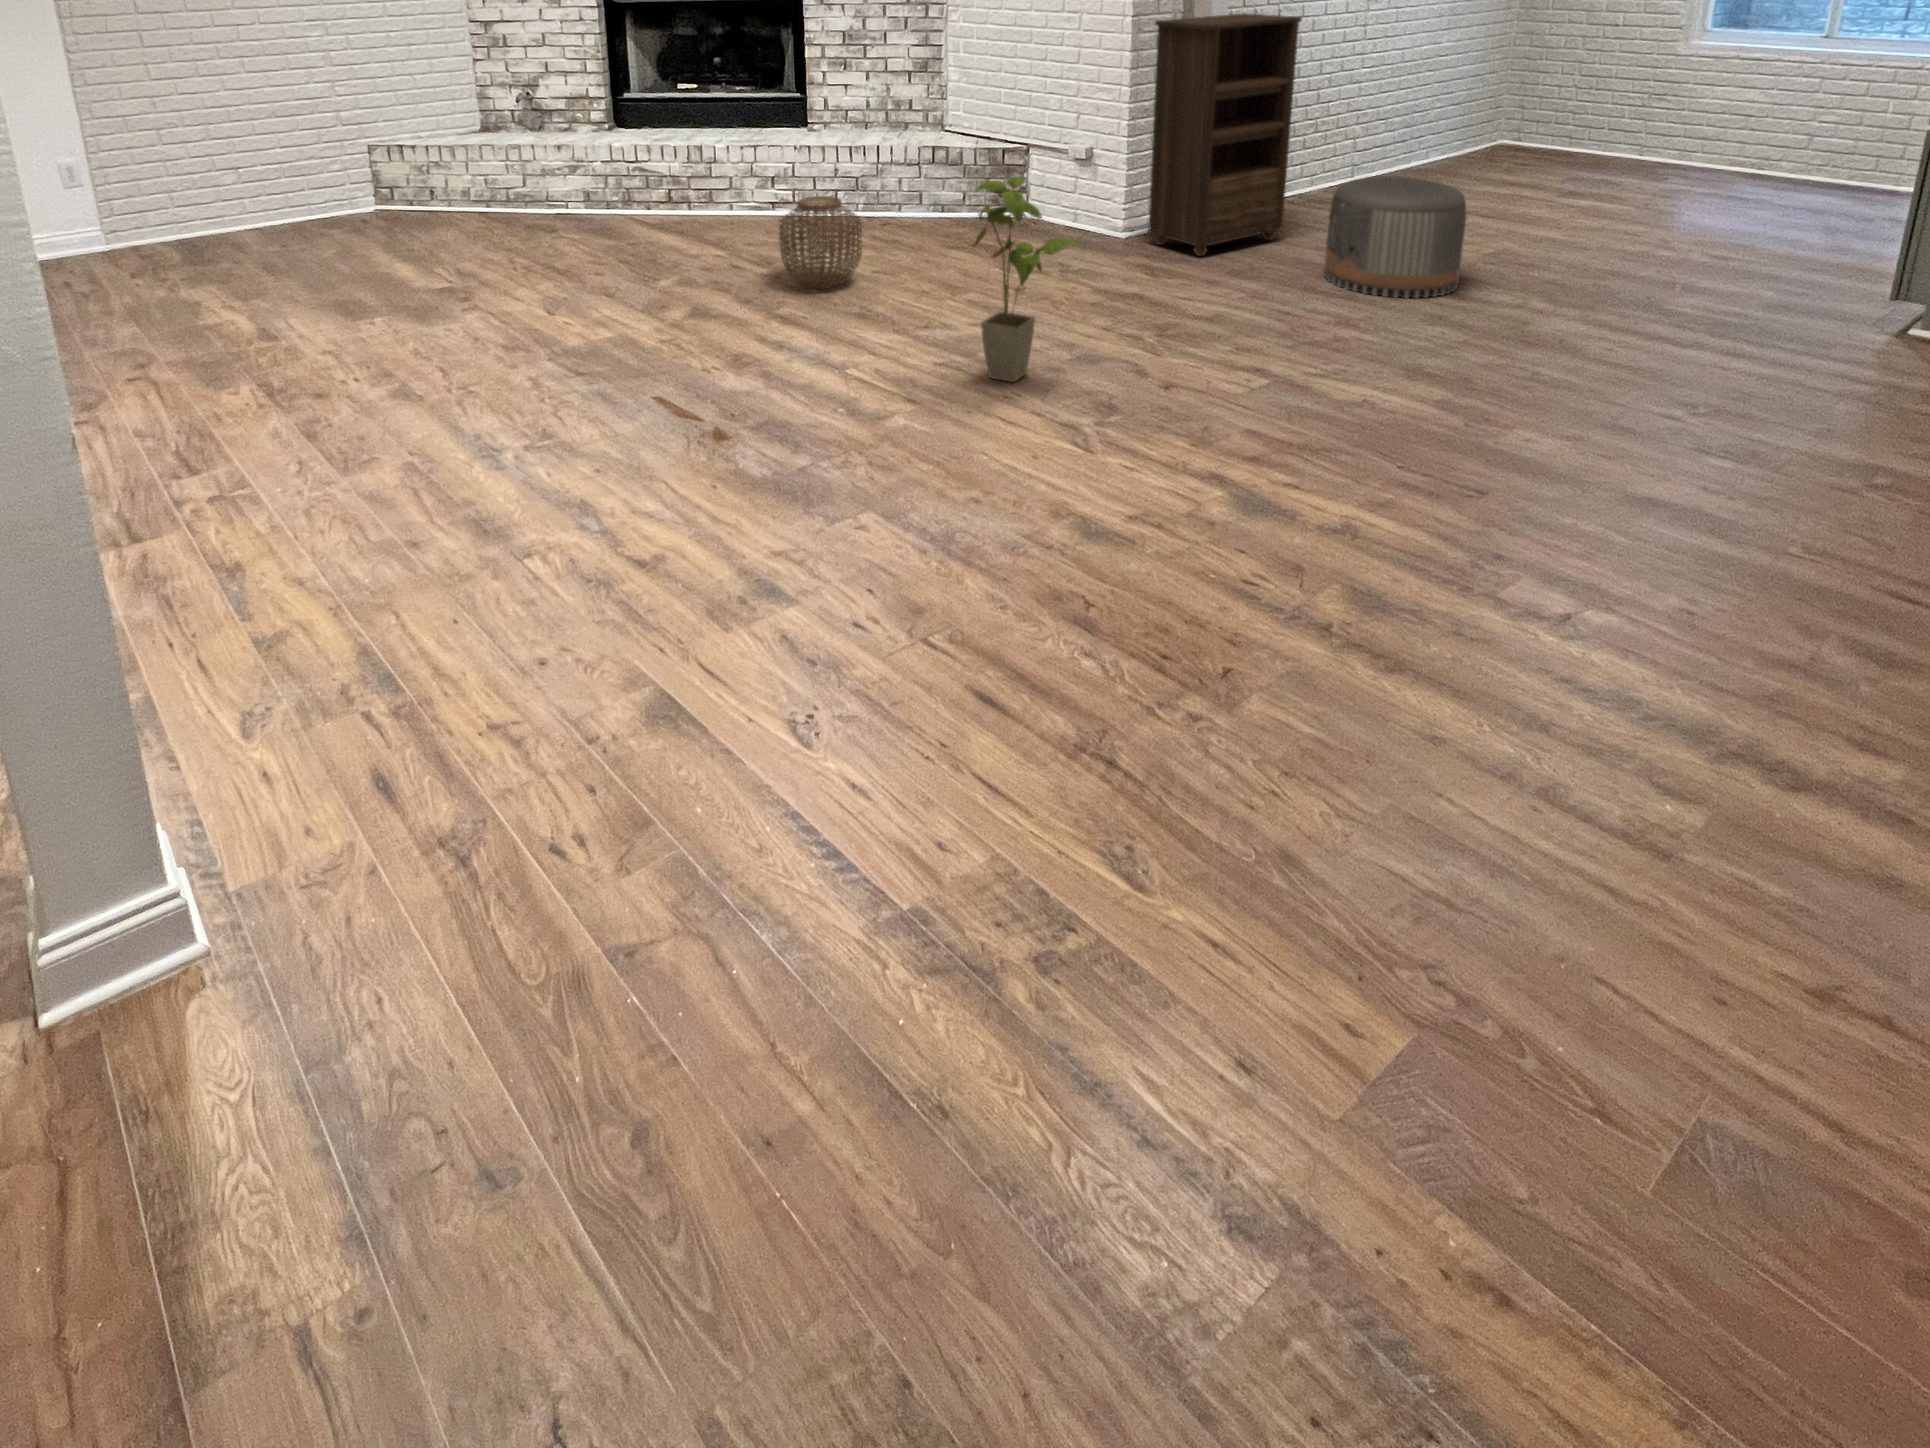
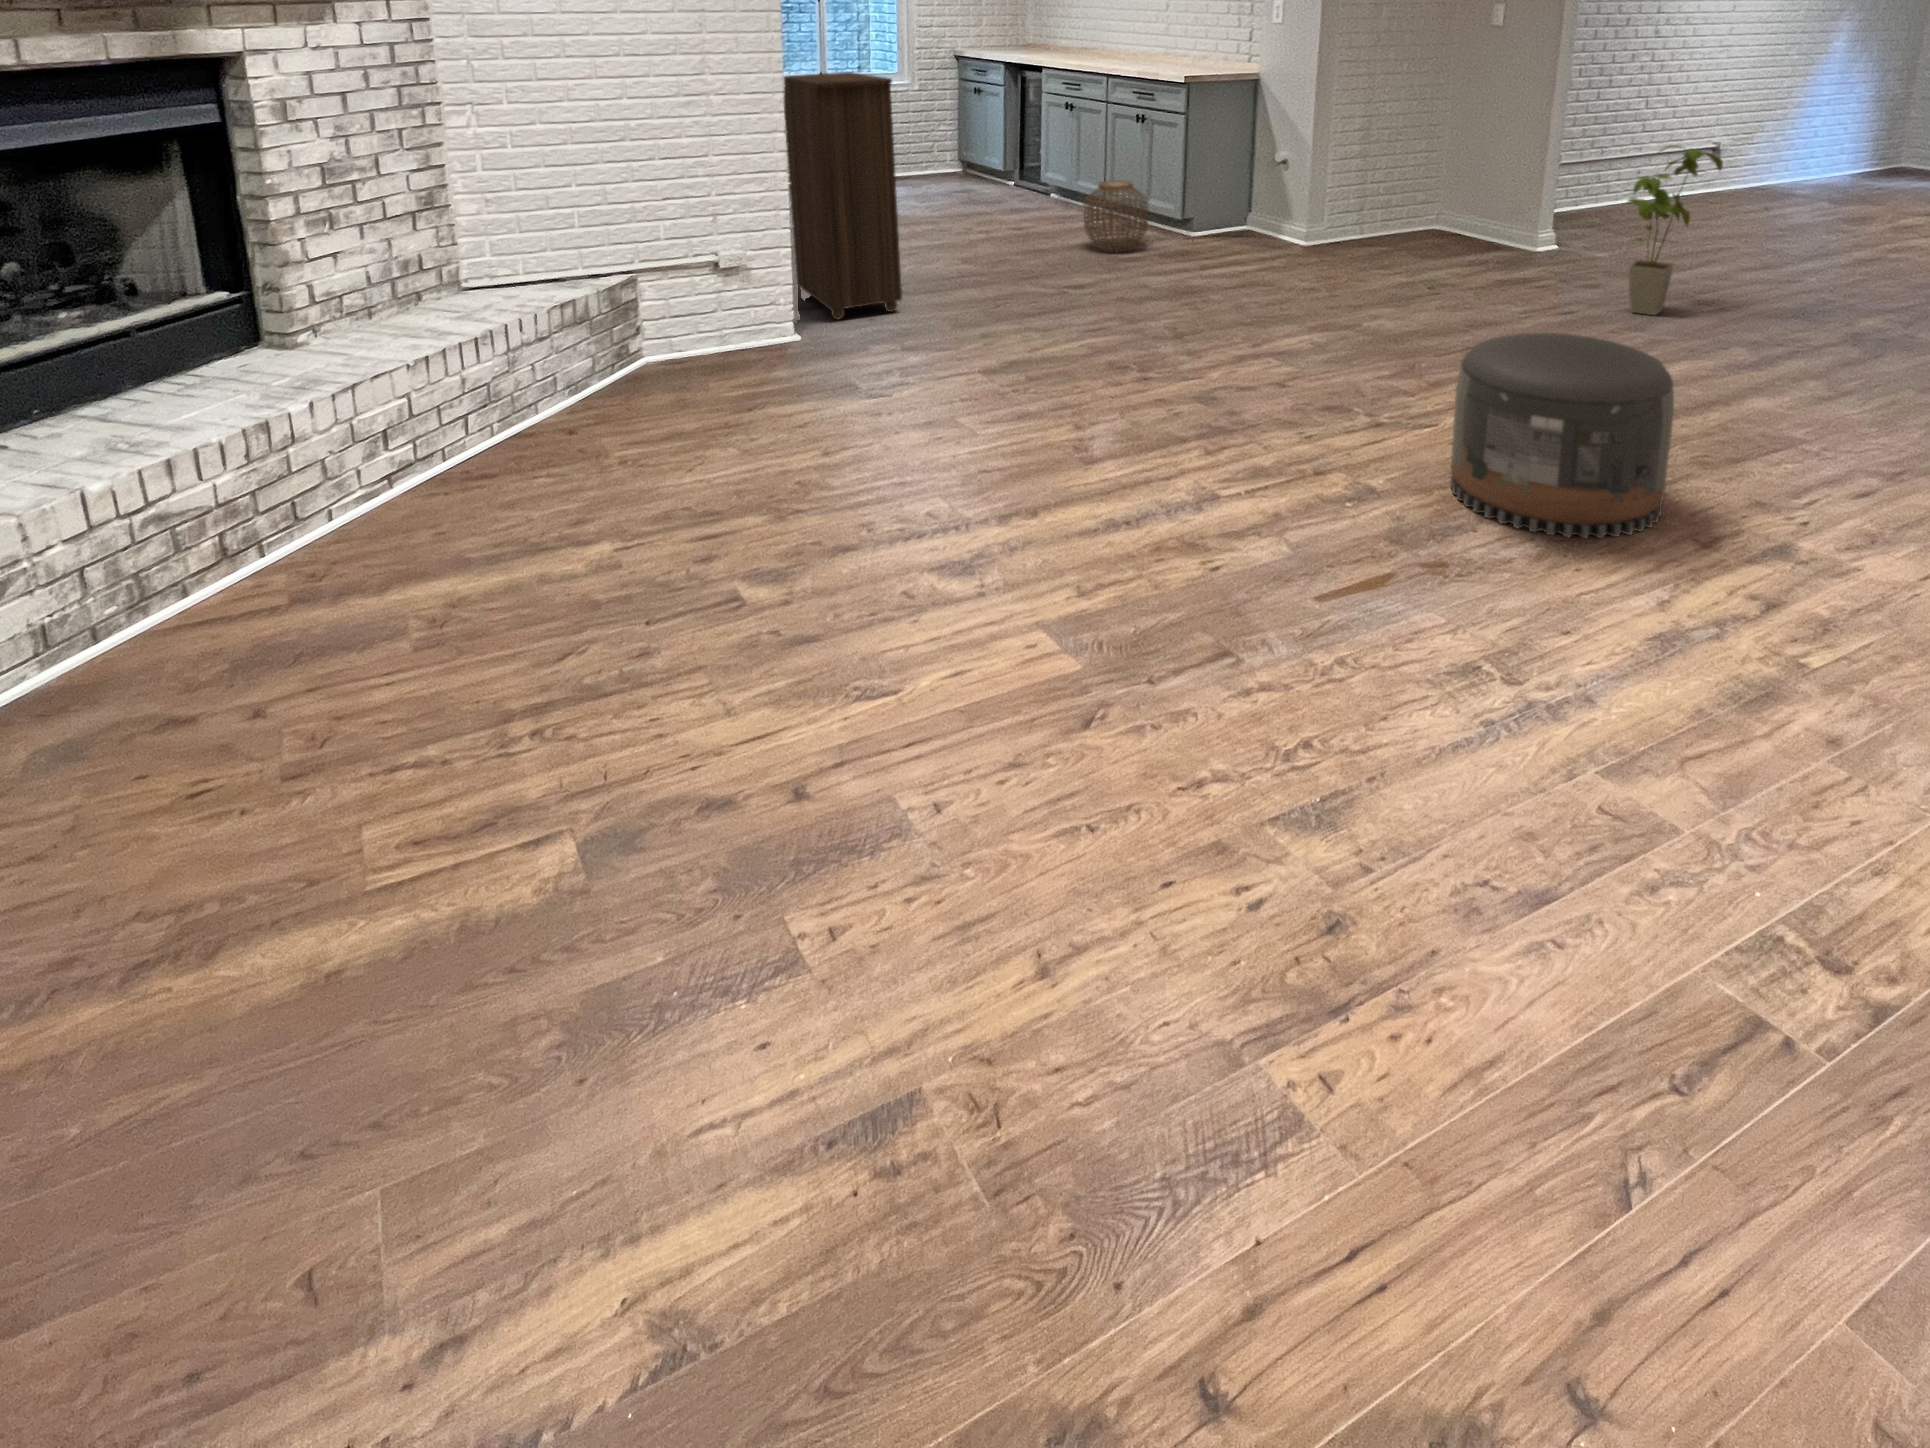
pouf: present [1324,176,1466,298] -> present [1451,333,1674,538]
house plant: present [973,177,1083,382] -> present [1628,145,1723,315]
woven basket: present [779,196,862,289] -> present [1084,180,1148,252]

